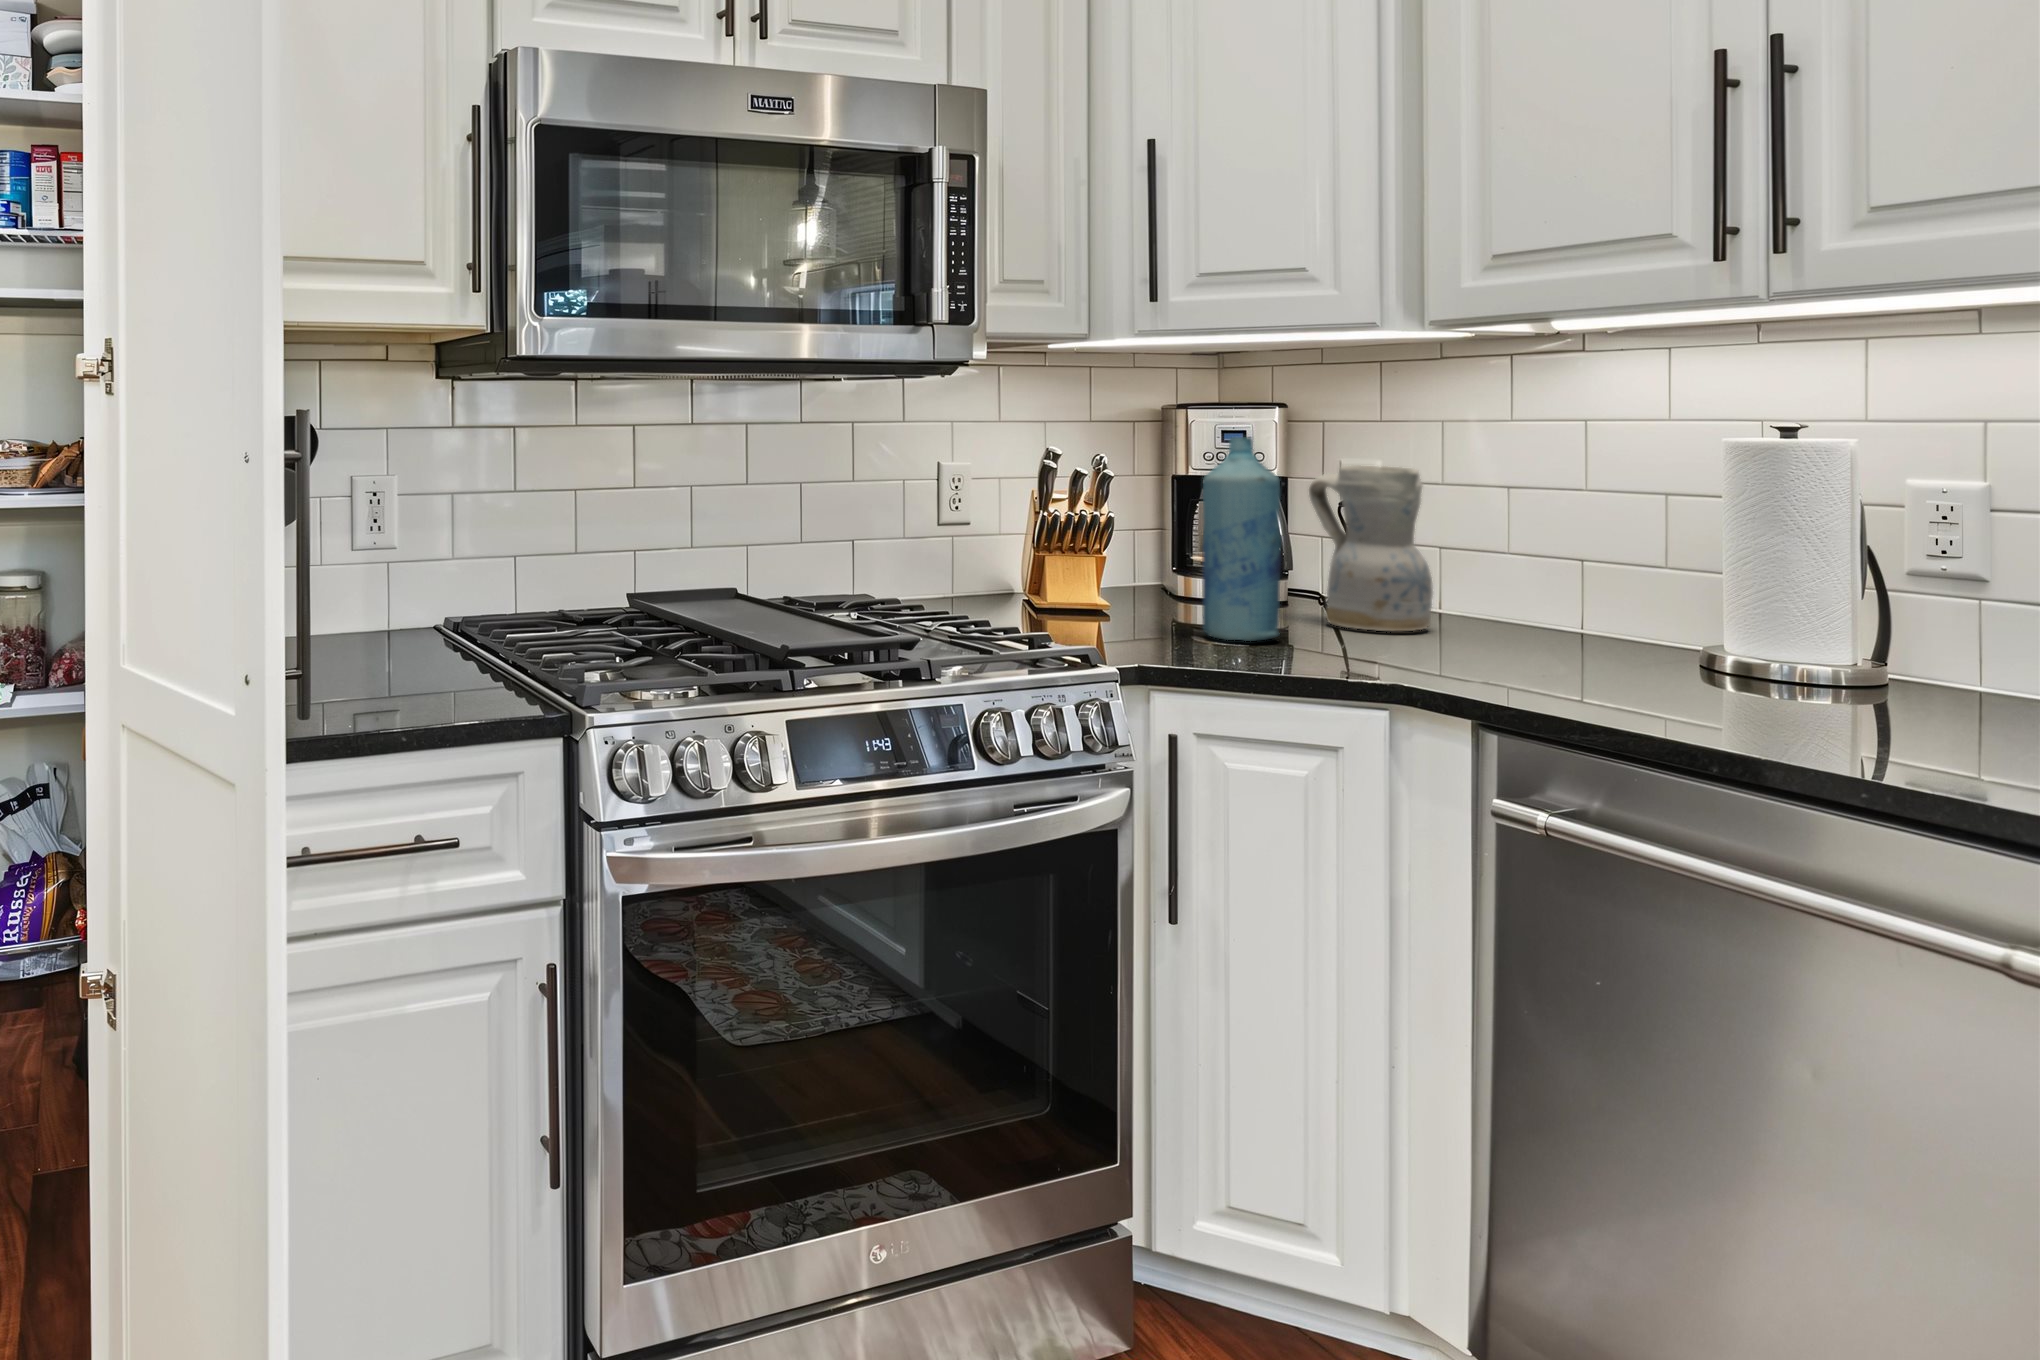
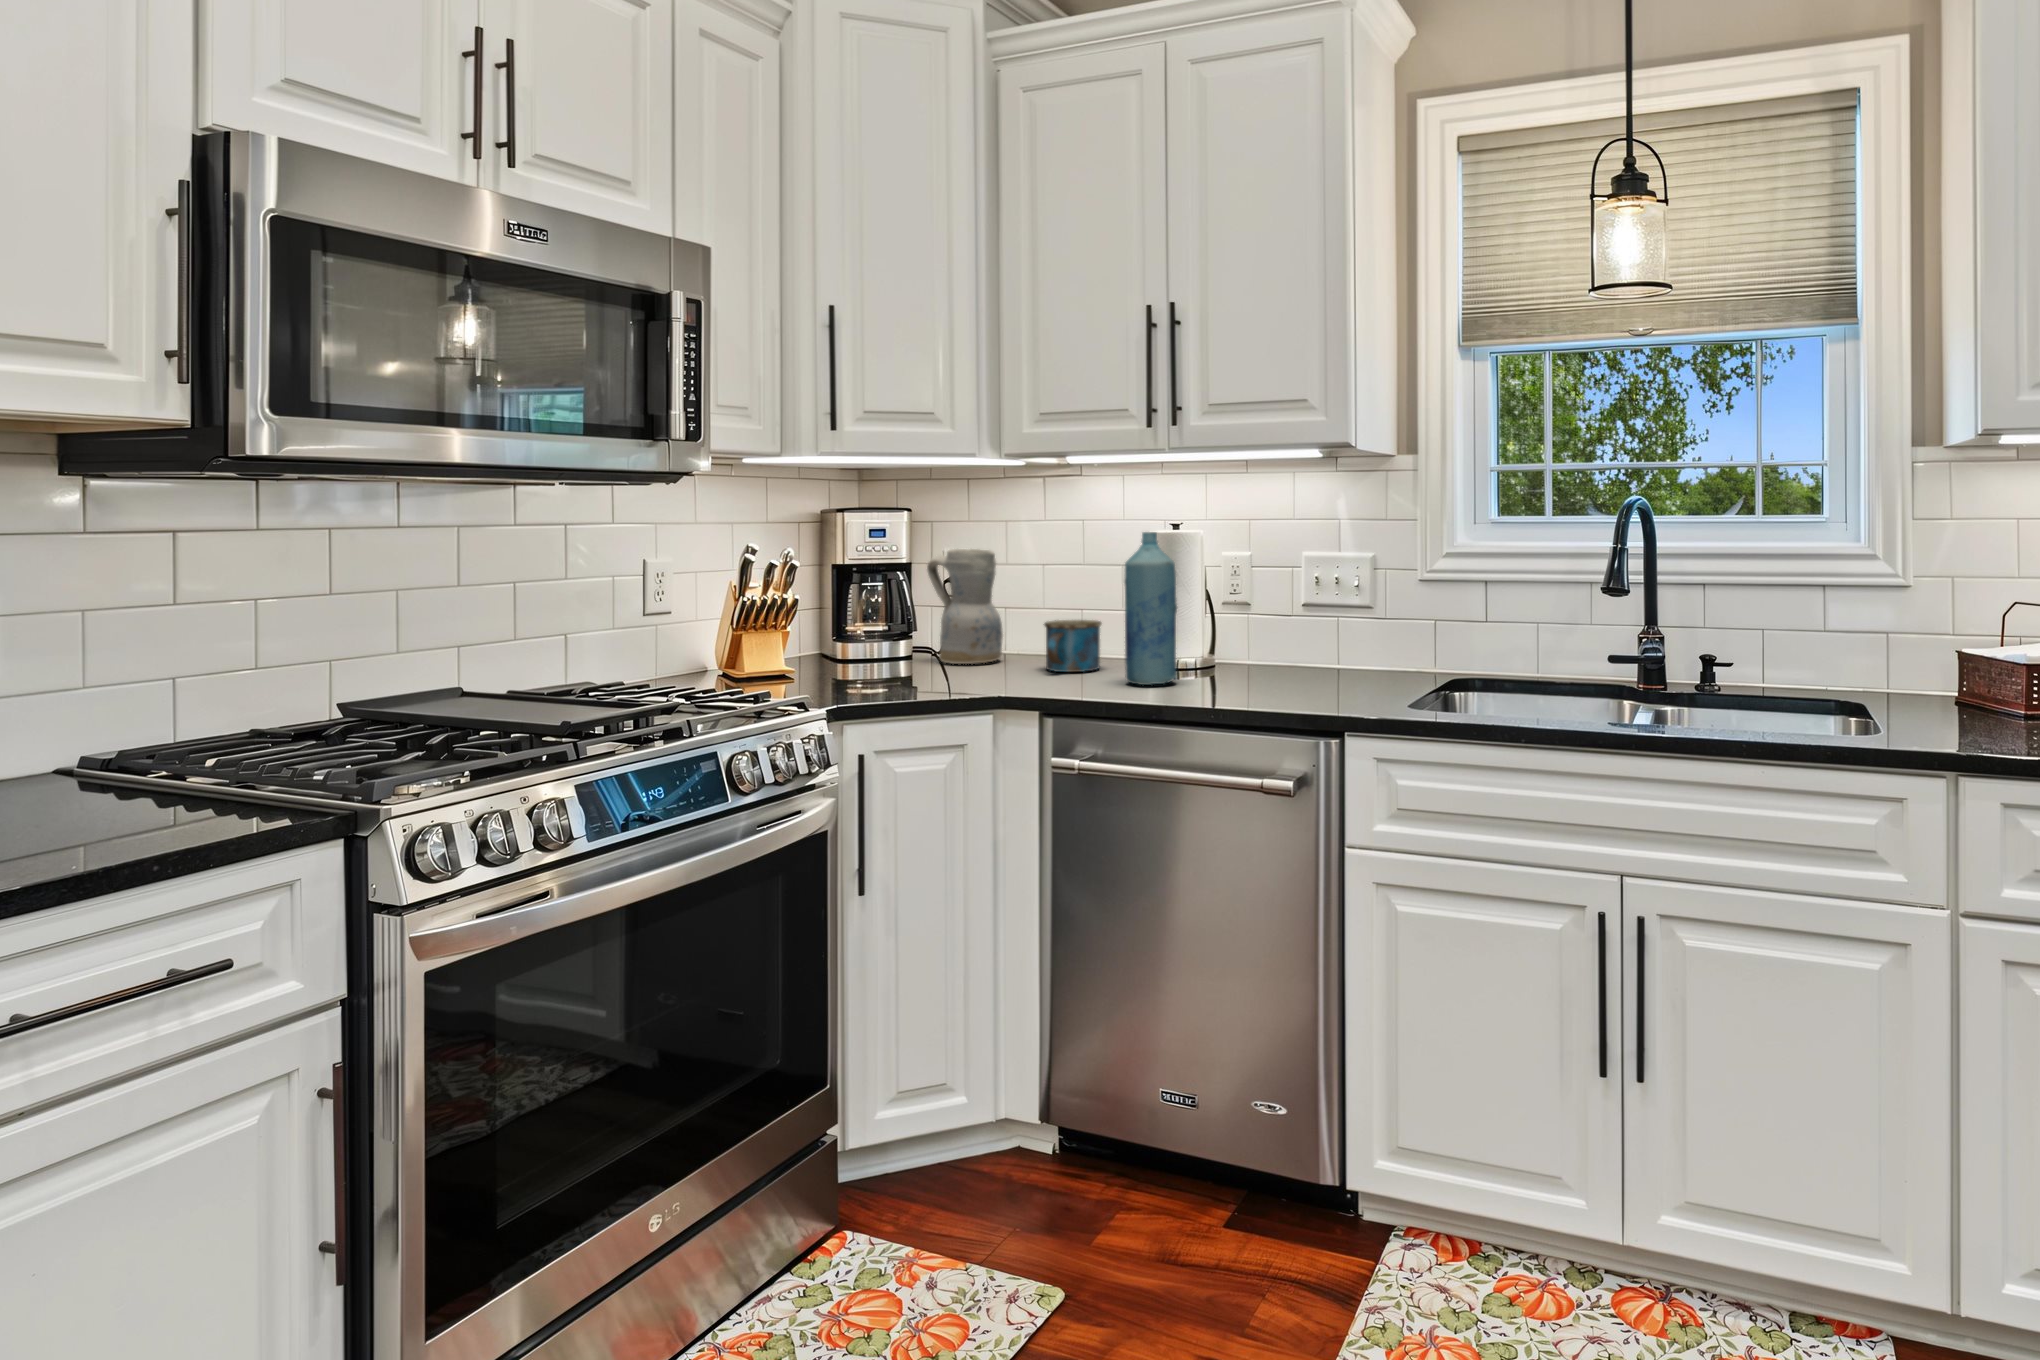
bottle: present [1202,437,1281,641] -> present [1124,532,1177,685]
mug: none [1500,579,1617,663] -> present [1044,620,1101,672]

